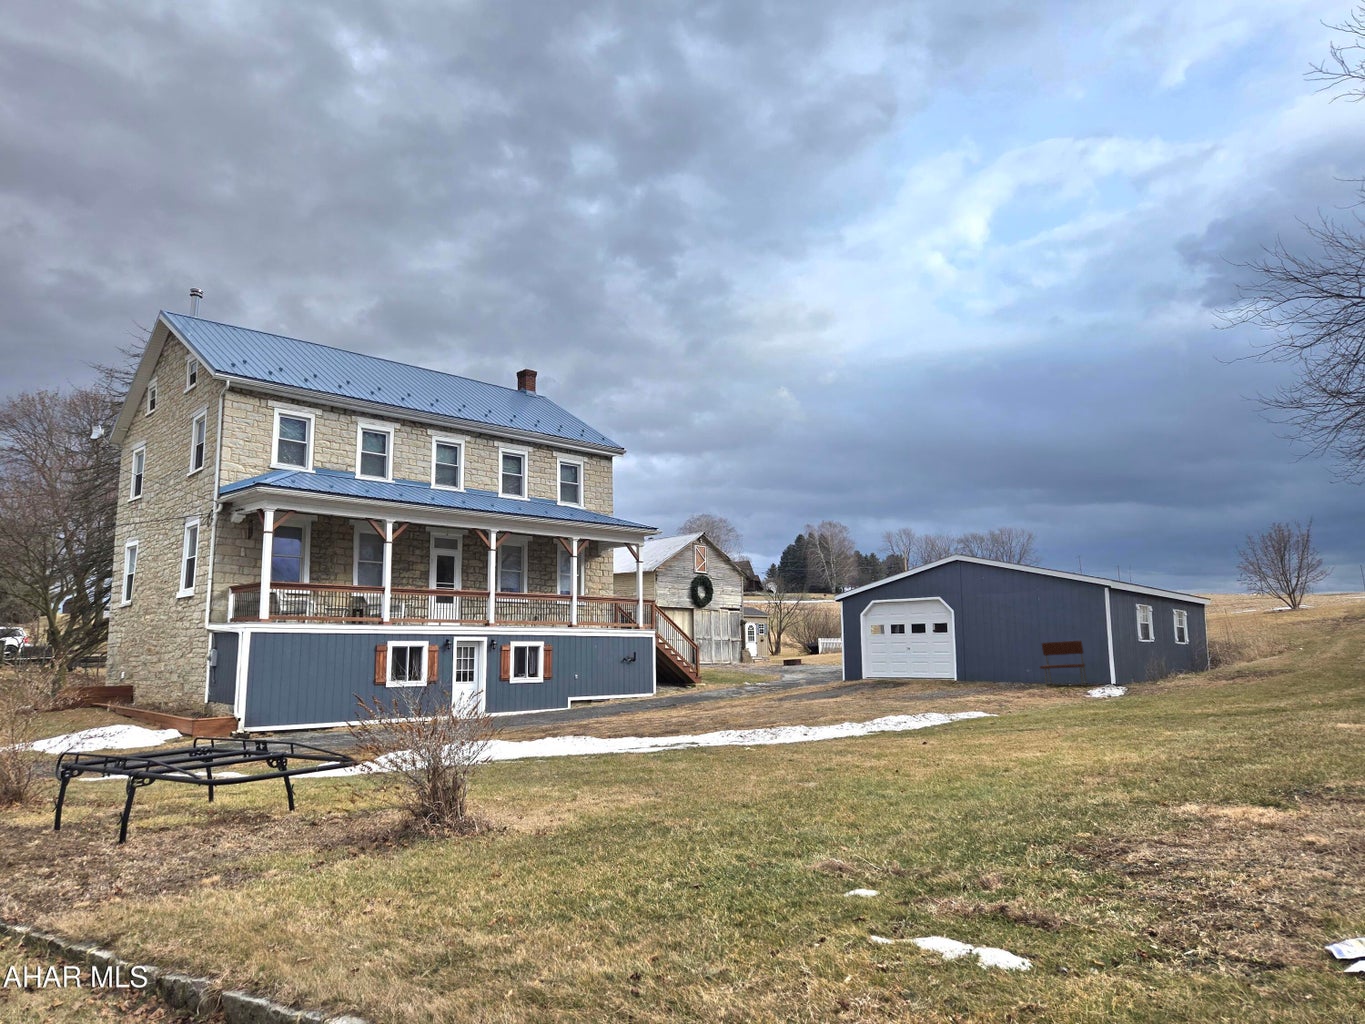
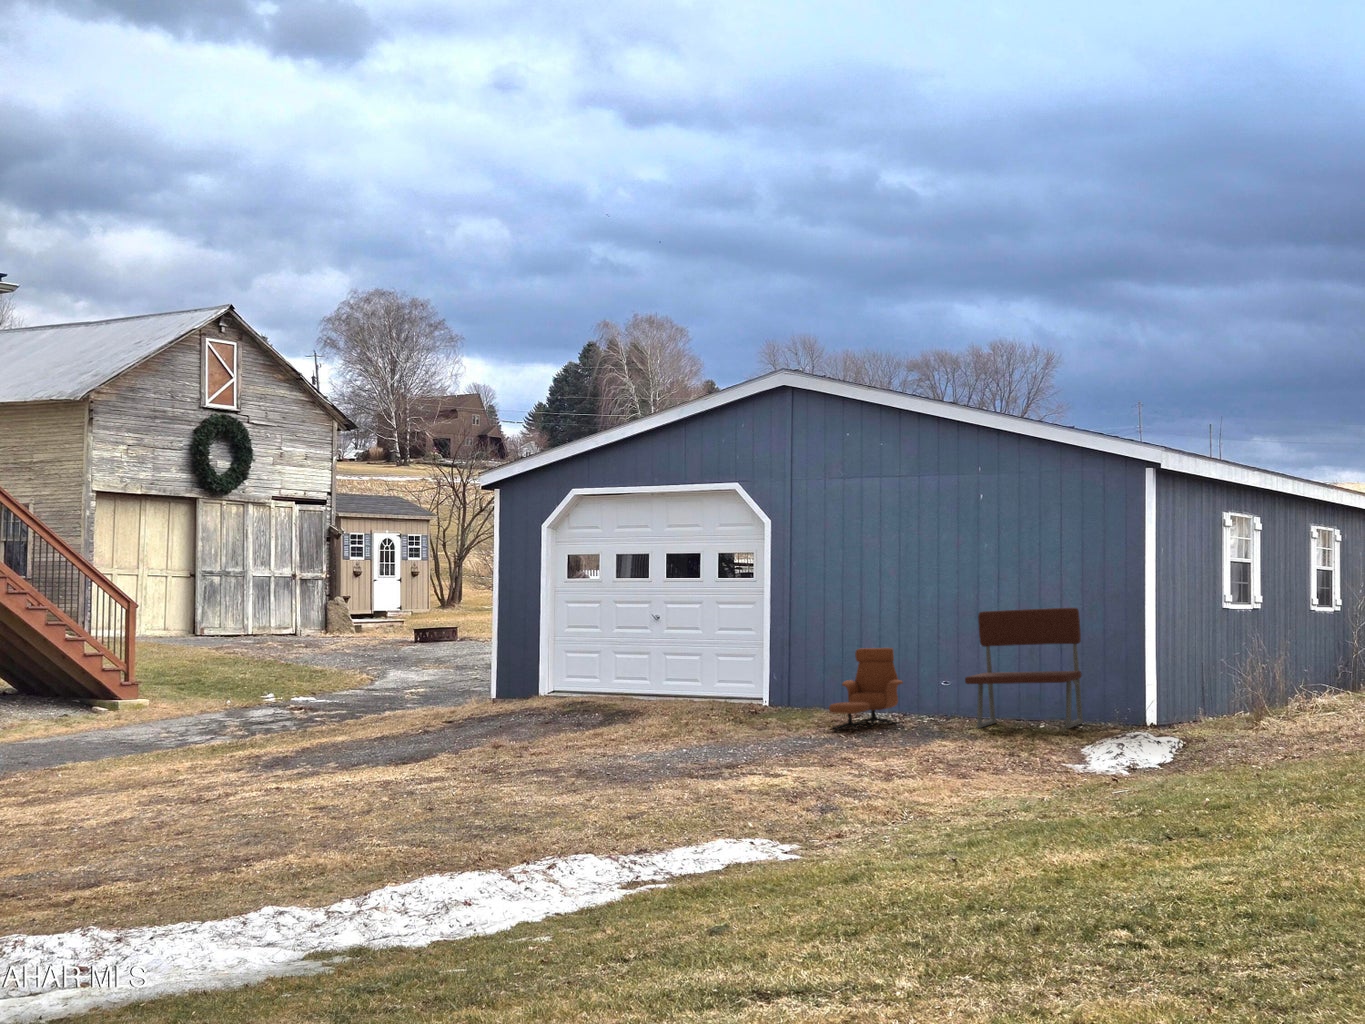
lounge chair: none [986,657,1014,687] -> present [829,648,903,731]

